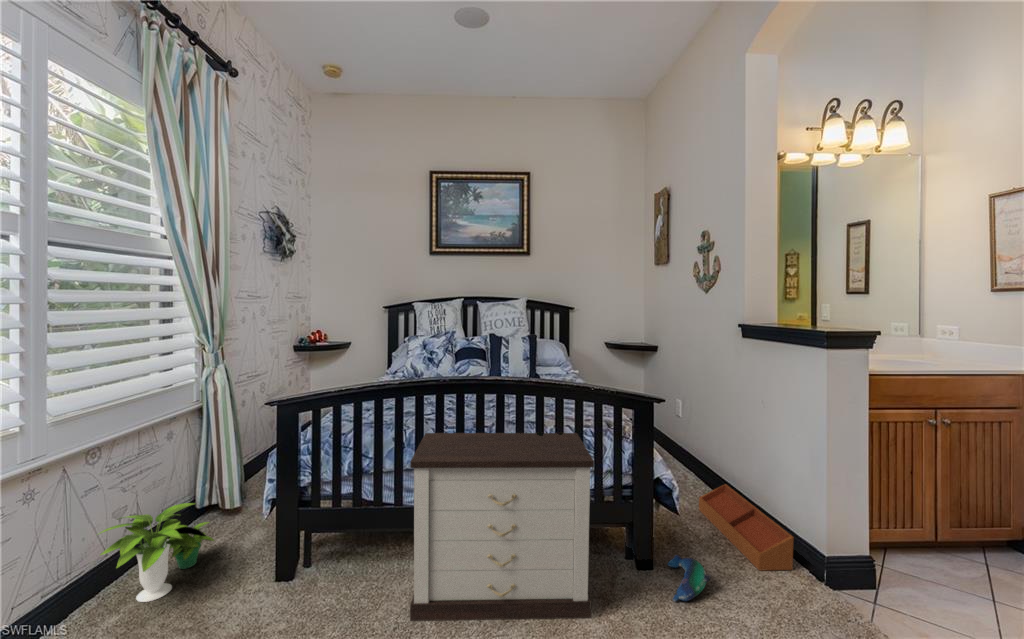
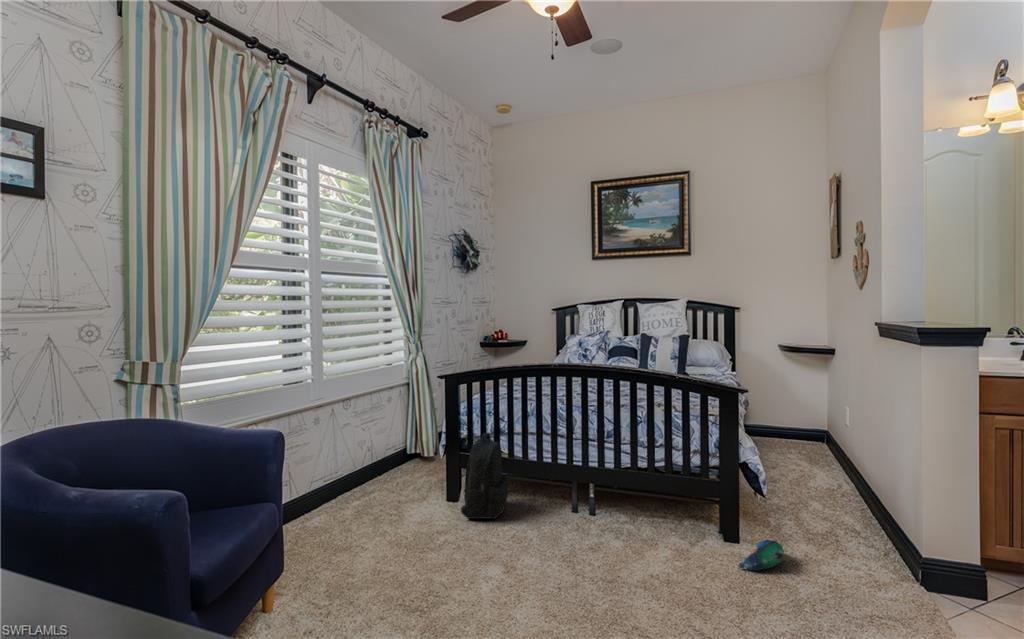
nightstand: present [410,433,594,621] -> none [516,404,665,561]
backpack: none [317,482,381,613] -> present [461,433,509,519]
storage bin: present [699,484,794,571] -> none [836,494,905,577]
potted plant: present [99,503,214,602] -> none [350,439,412,495]

